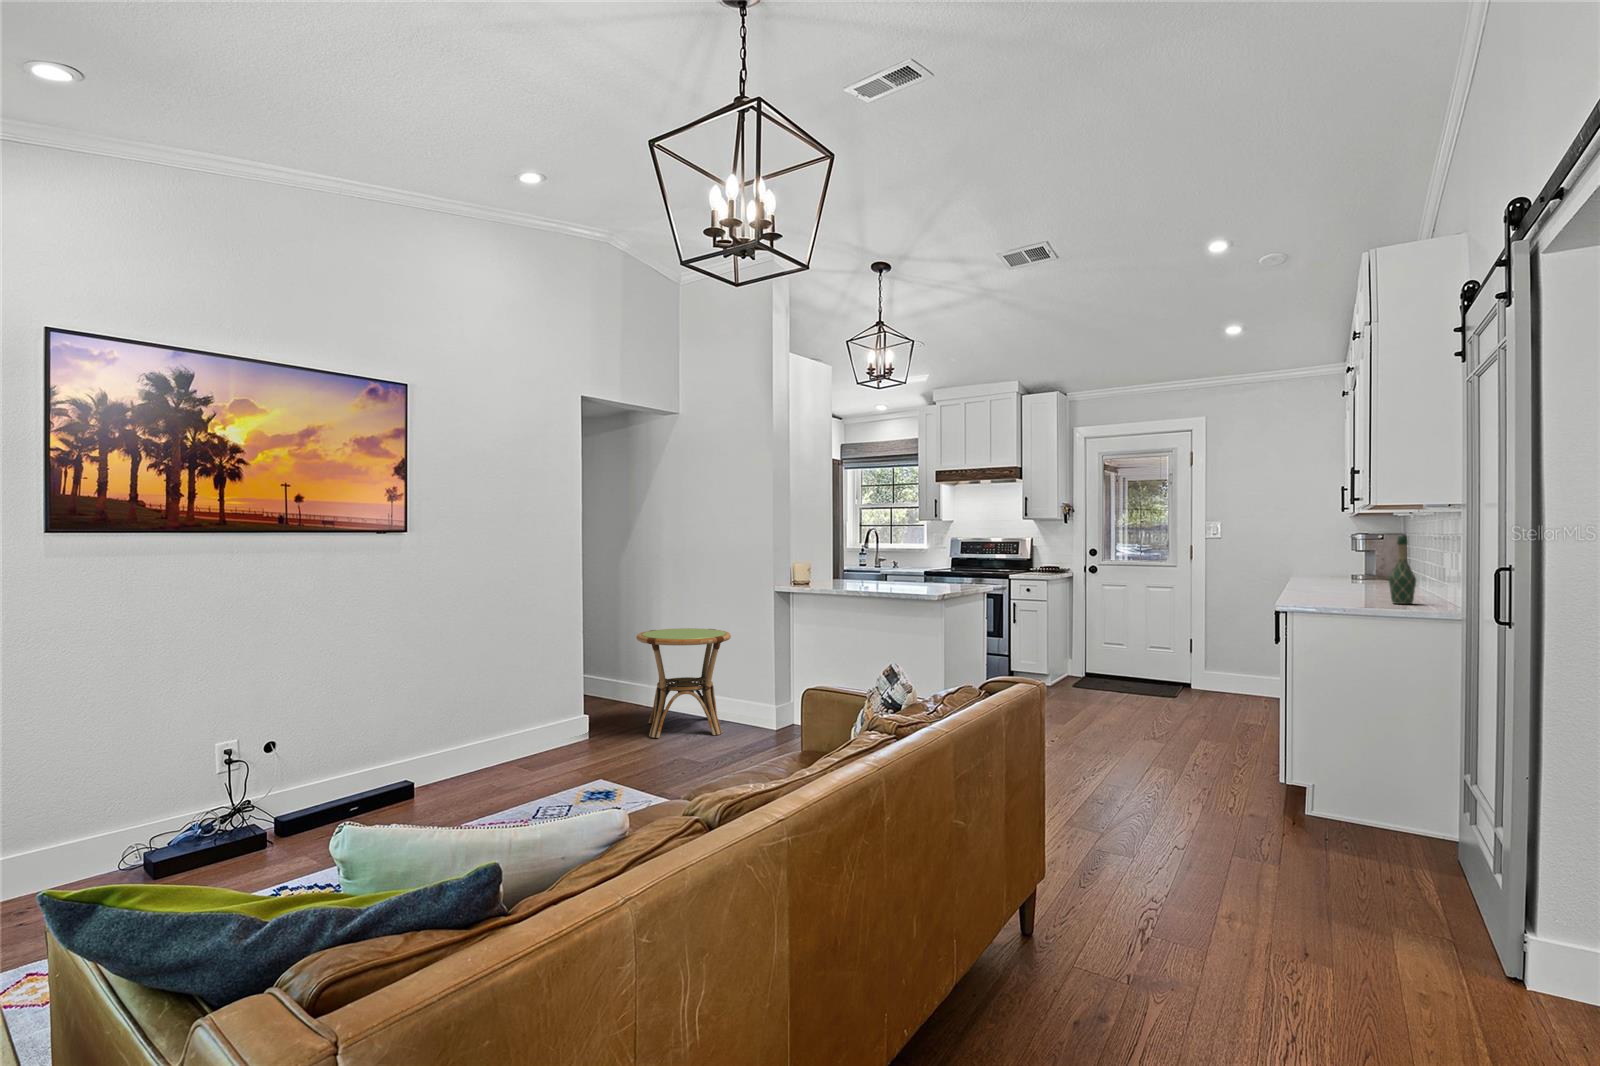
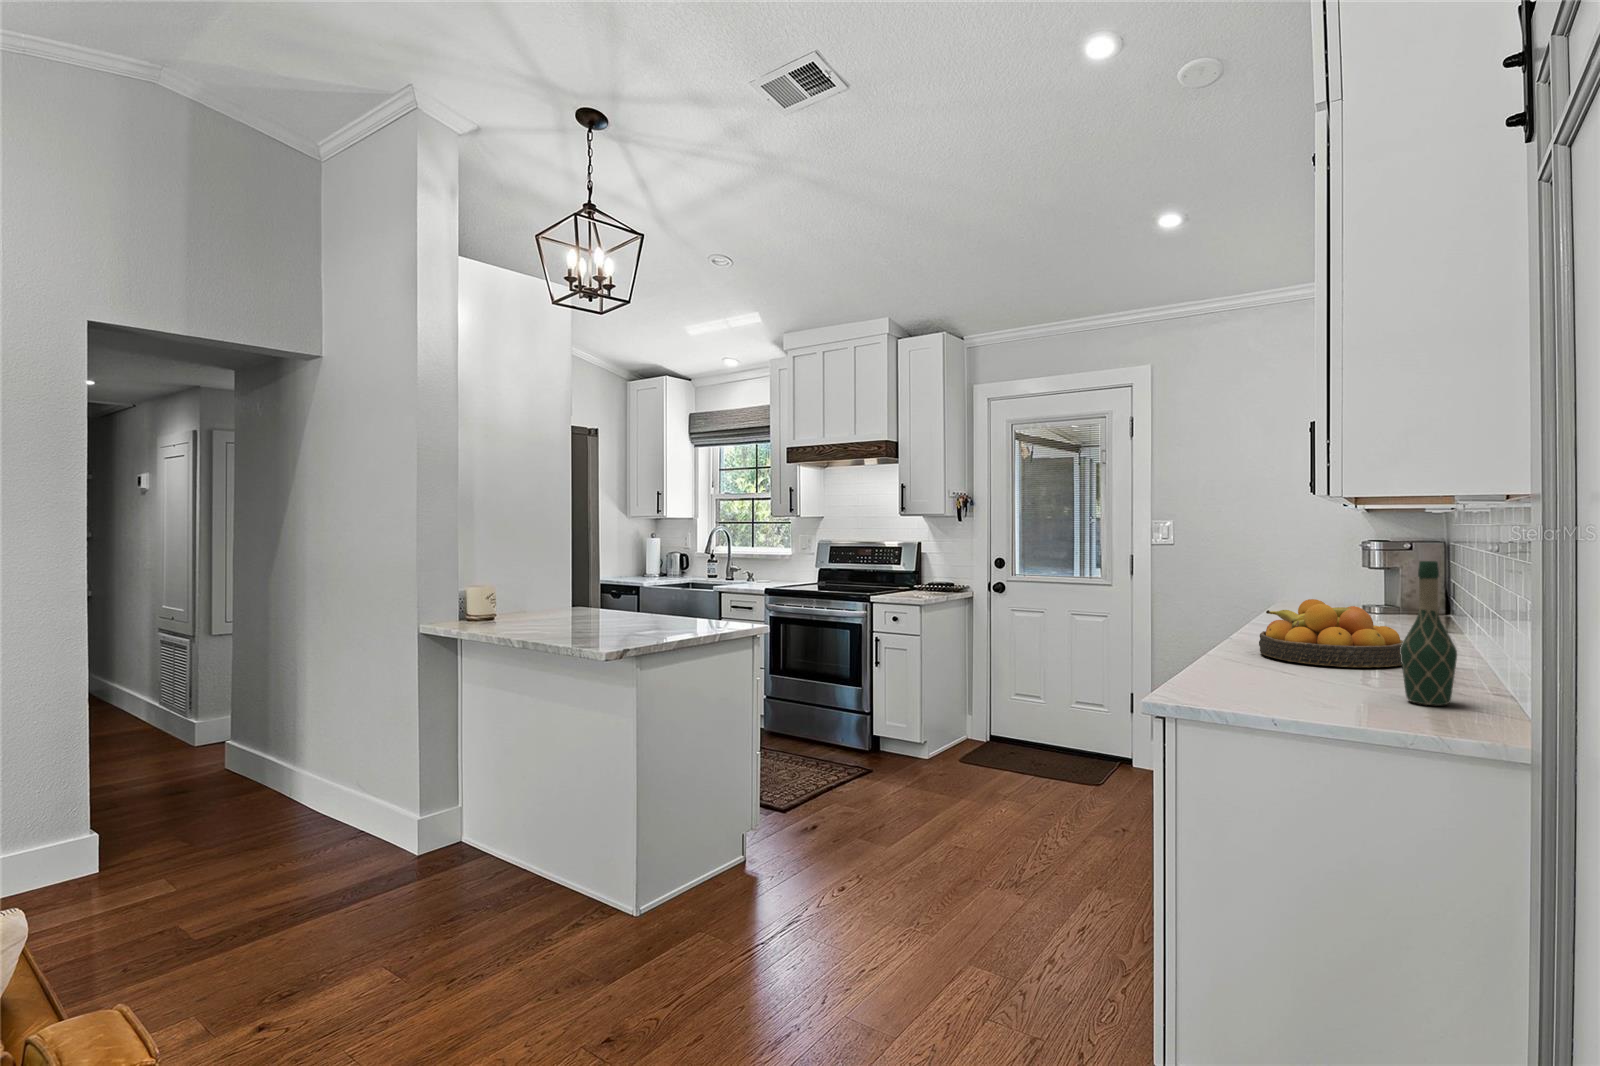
fruit bowl: none [1306,562,1388,595] -> present [1259,599,1403,668]
side table: present [636,628,731,738] -> none [173,694,353,888]

